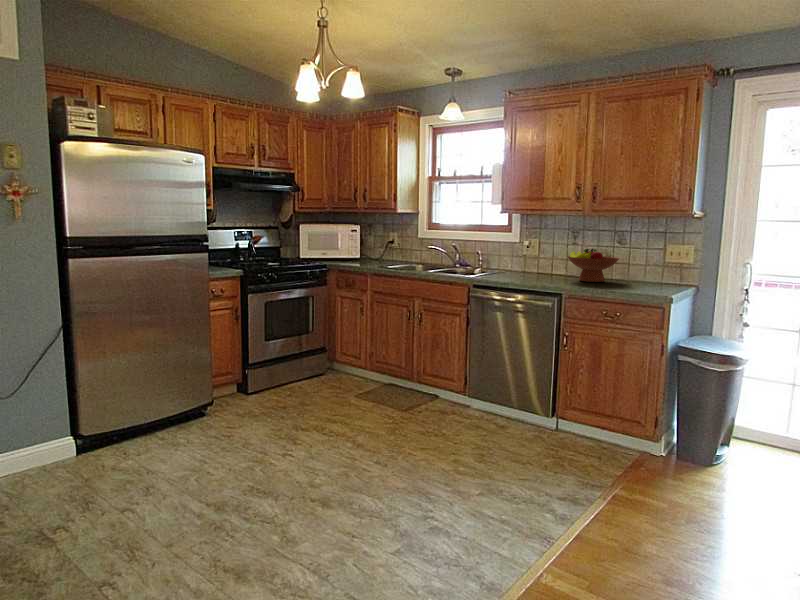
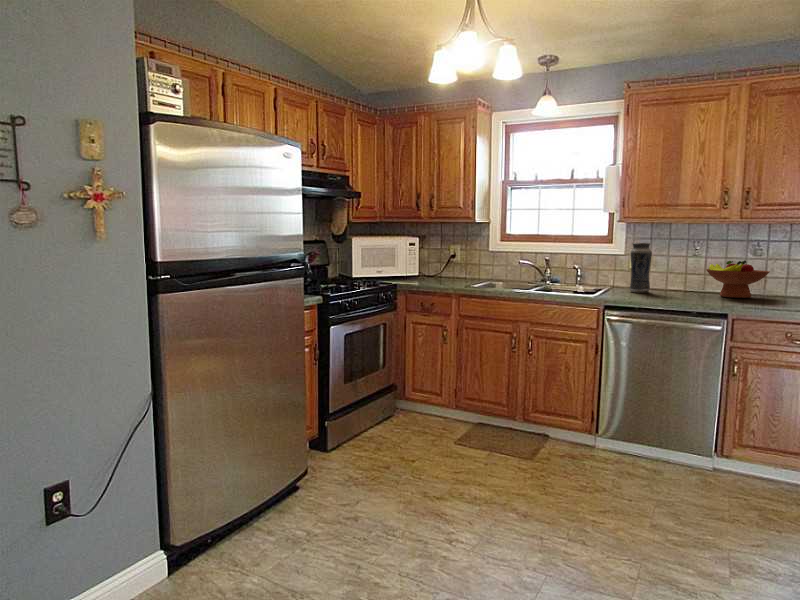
vase: none [509,232,528,276] -> present [630,243,652,292]

